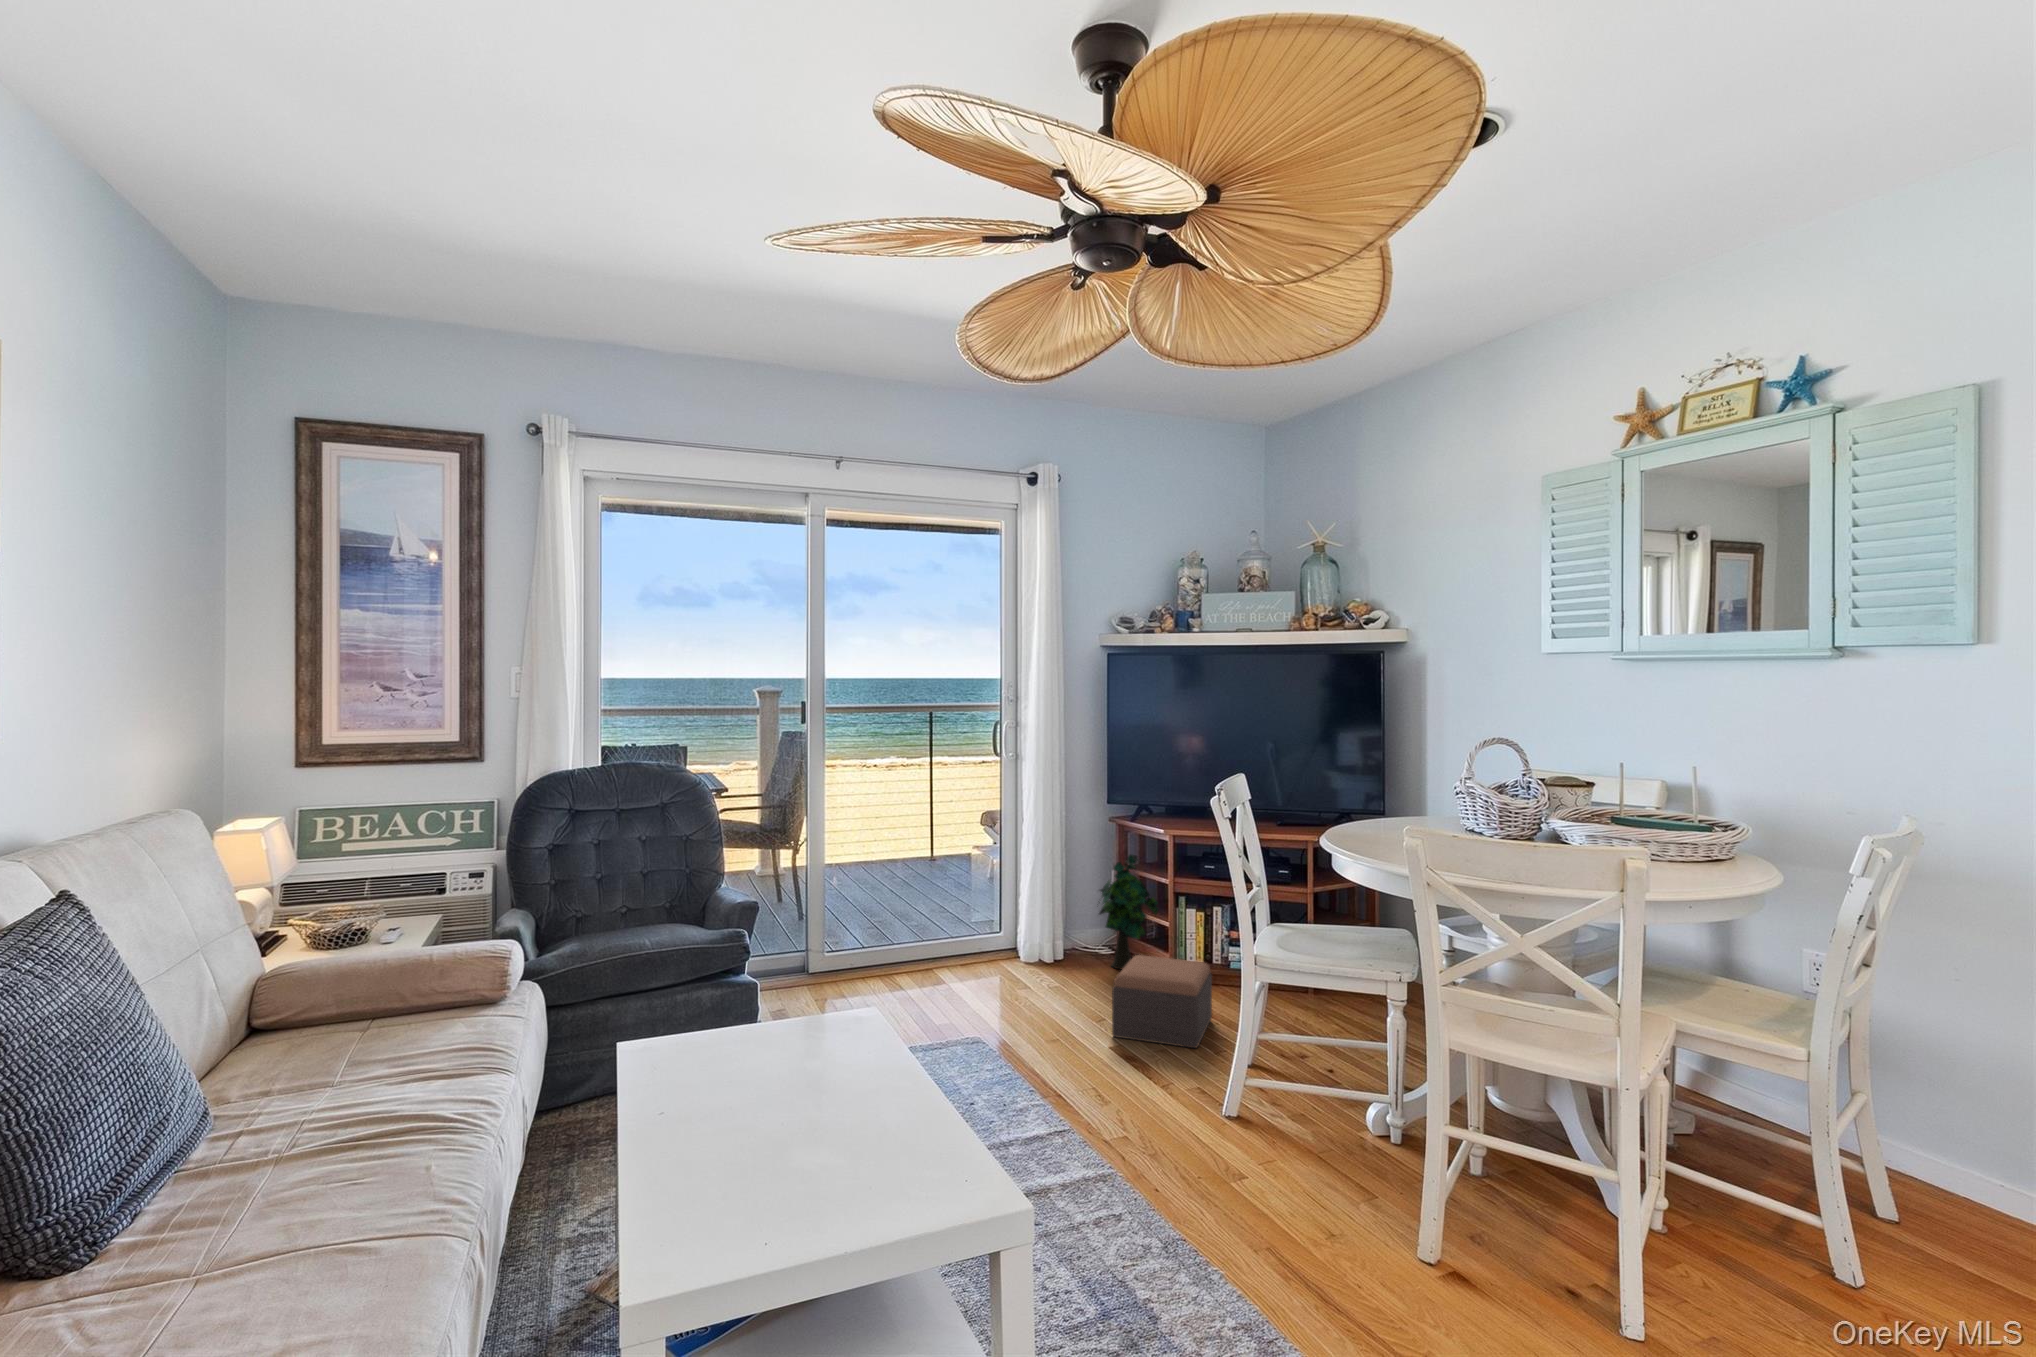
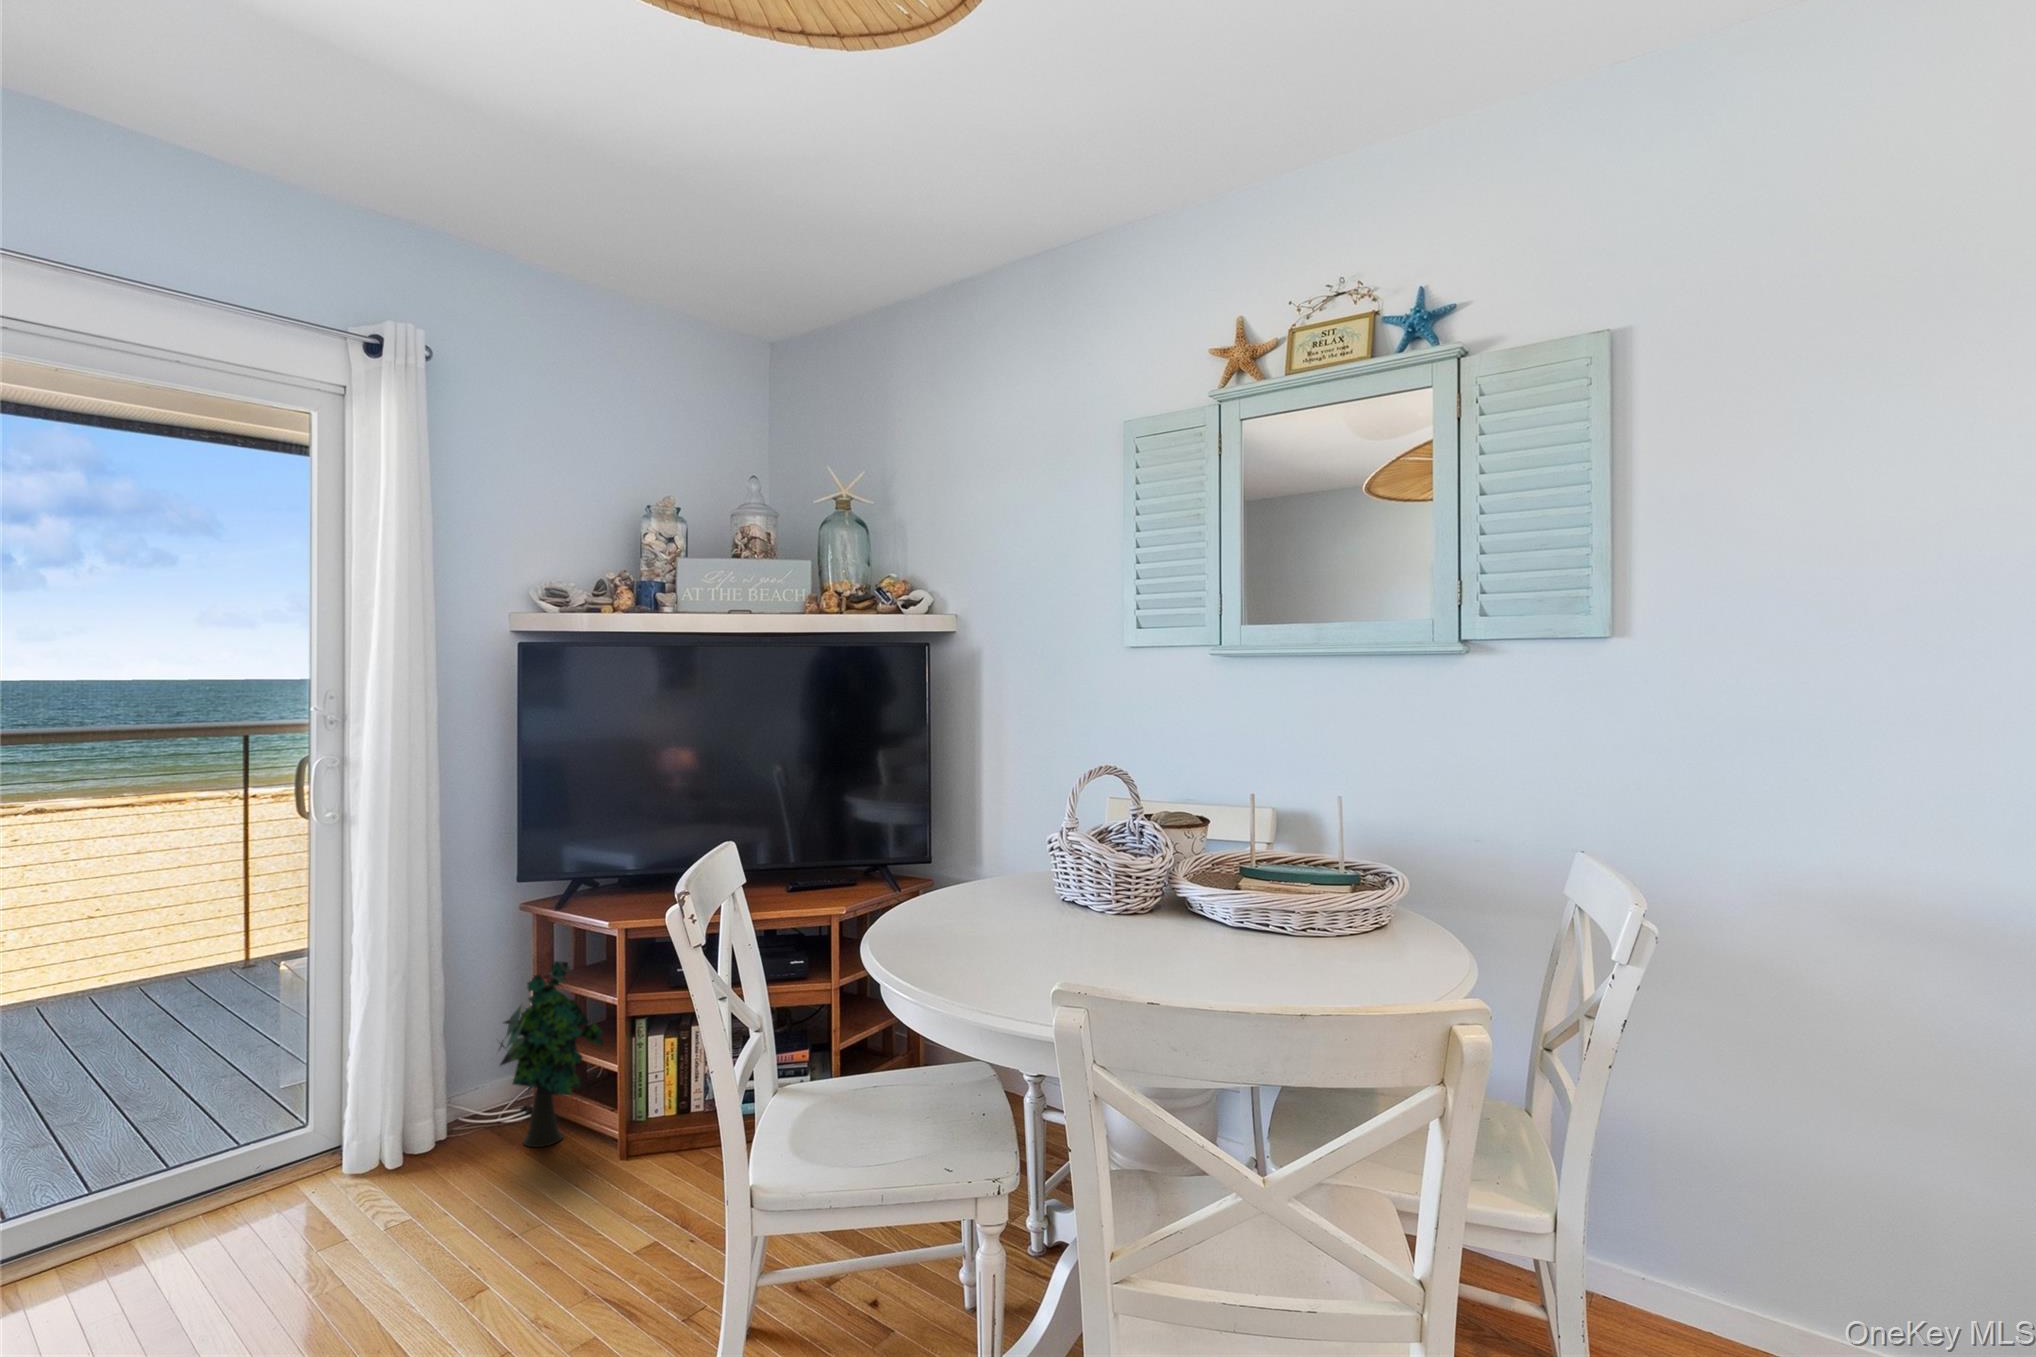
footstool: present [1112,955,1212,1048] -> none [504,1133,683,1300]

